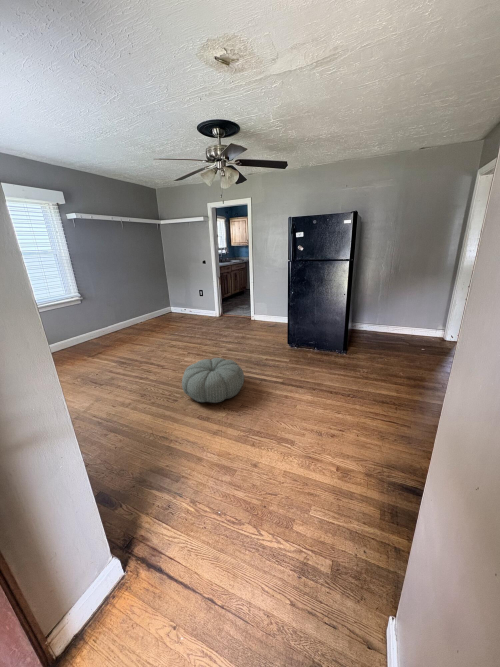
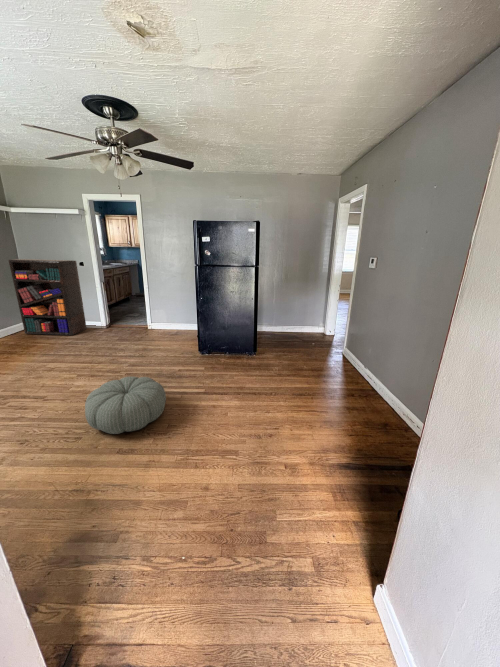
bookshelf: none [158,260,205,321] -> present [9,259,86,335]

